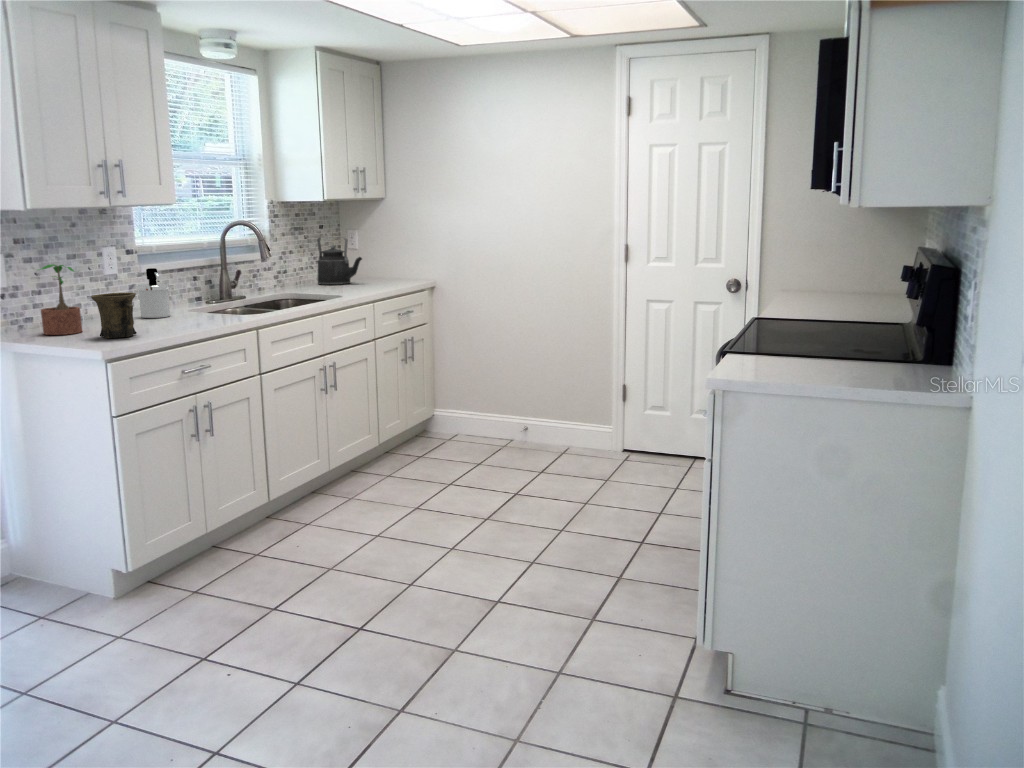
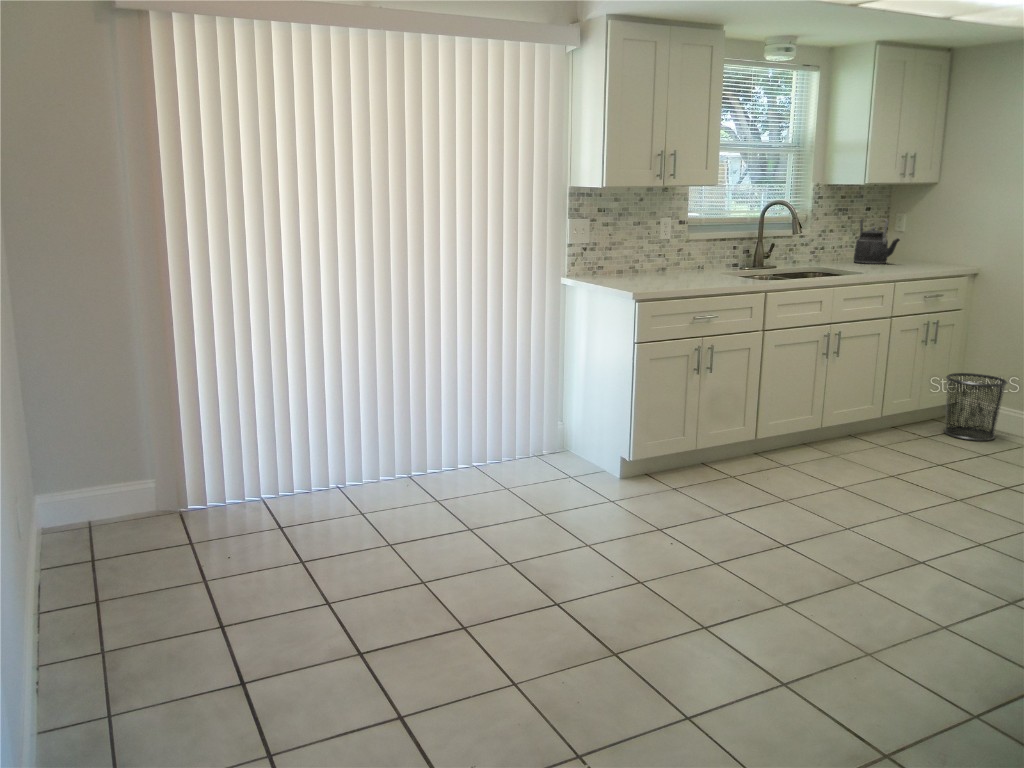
potted plant: present [40,264,82,335] -> none [606,228,636,280]
soap dispenser: present [137,268,170,318] -> none [680,236,704,275]
mug: present [91,292,137,338] -> none [637,251,668,285]
waste bin: none [428,385,482,451] -> present [944,373,1007,441]

